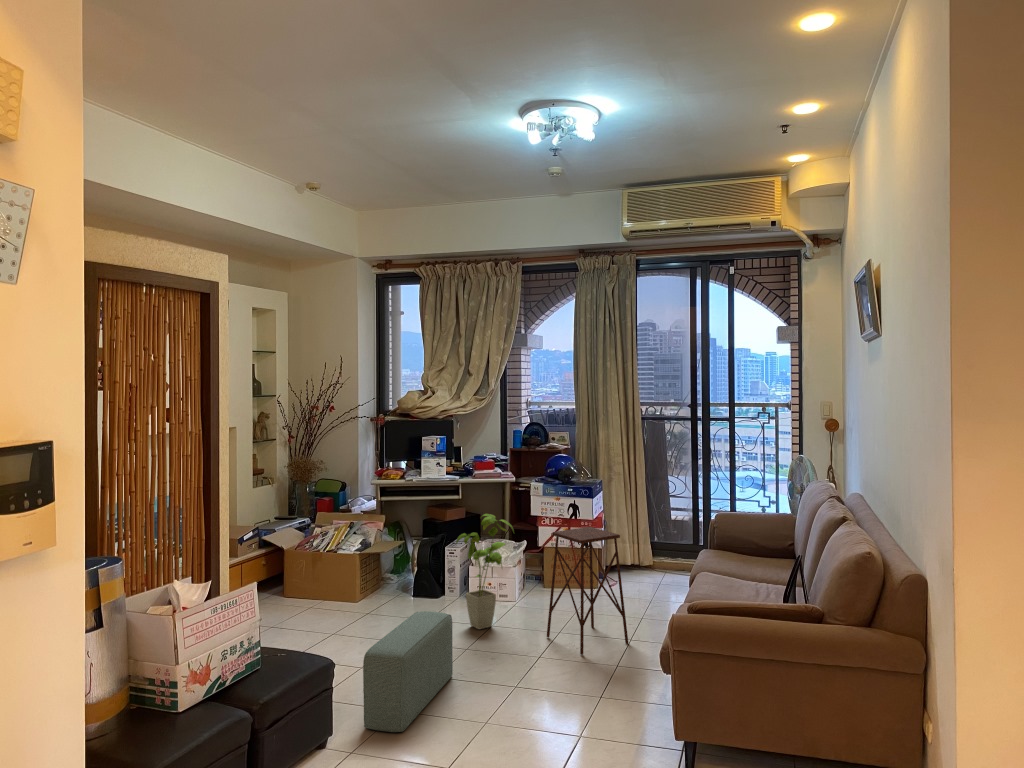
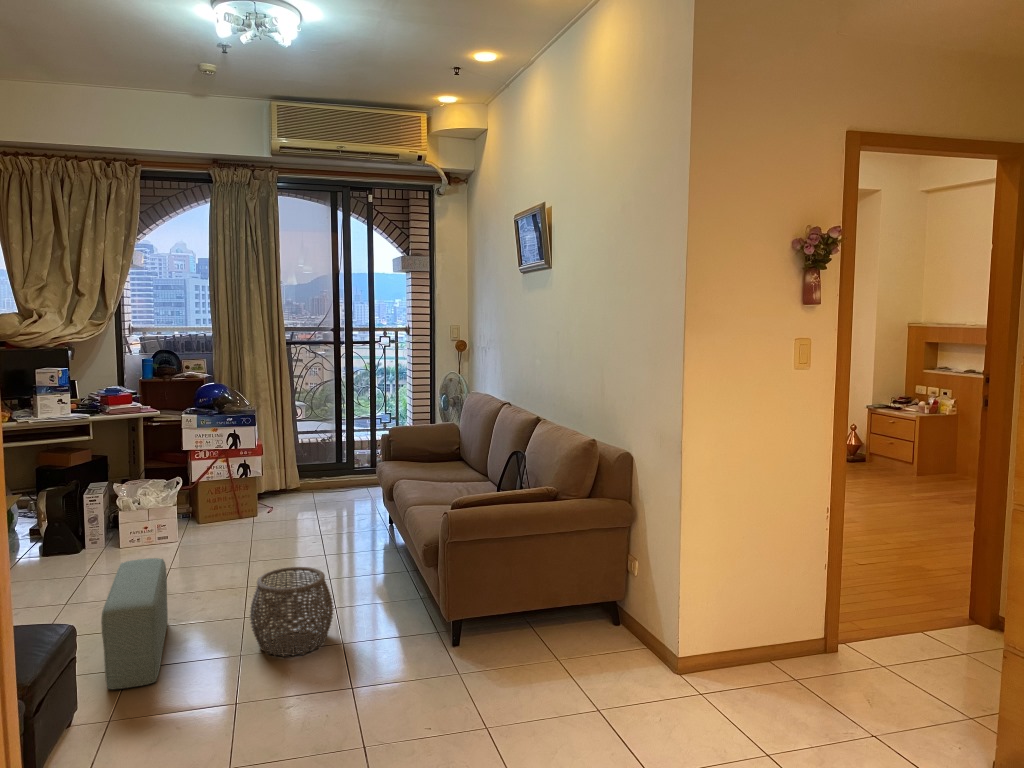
house plant: present [456,514,513,629] -> none [127,451,197,575]
side table: present [547,527,628,655] -> none [240,453,324,576]
woven basket: none [496,645,579,741] -> present [250,567,333,656]

